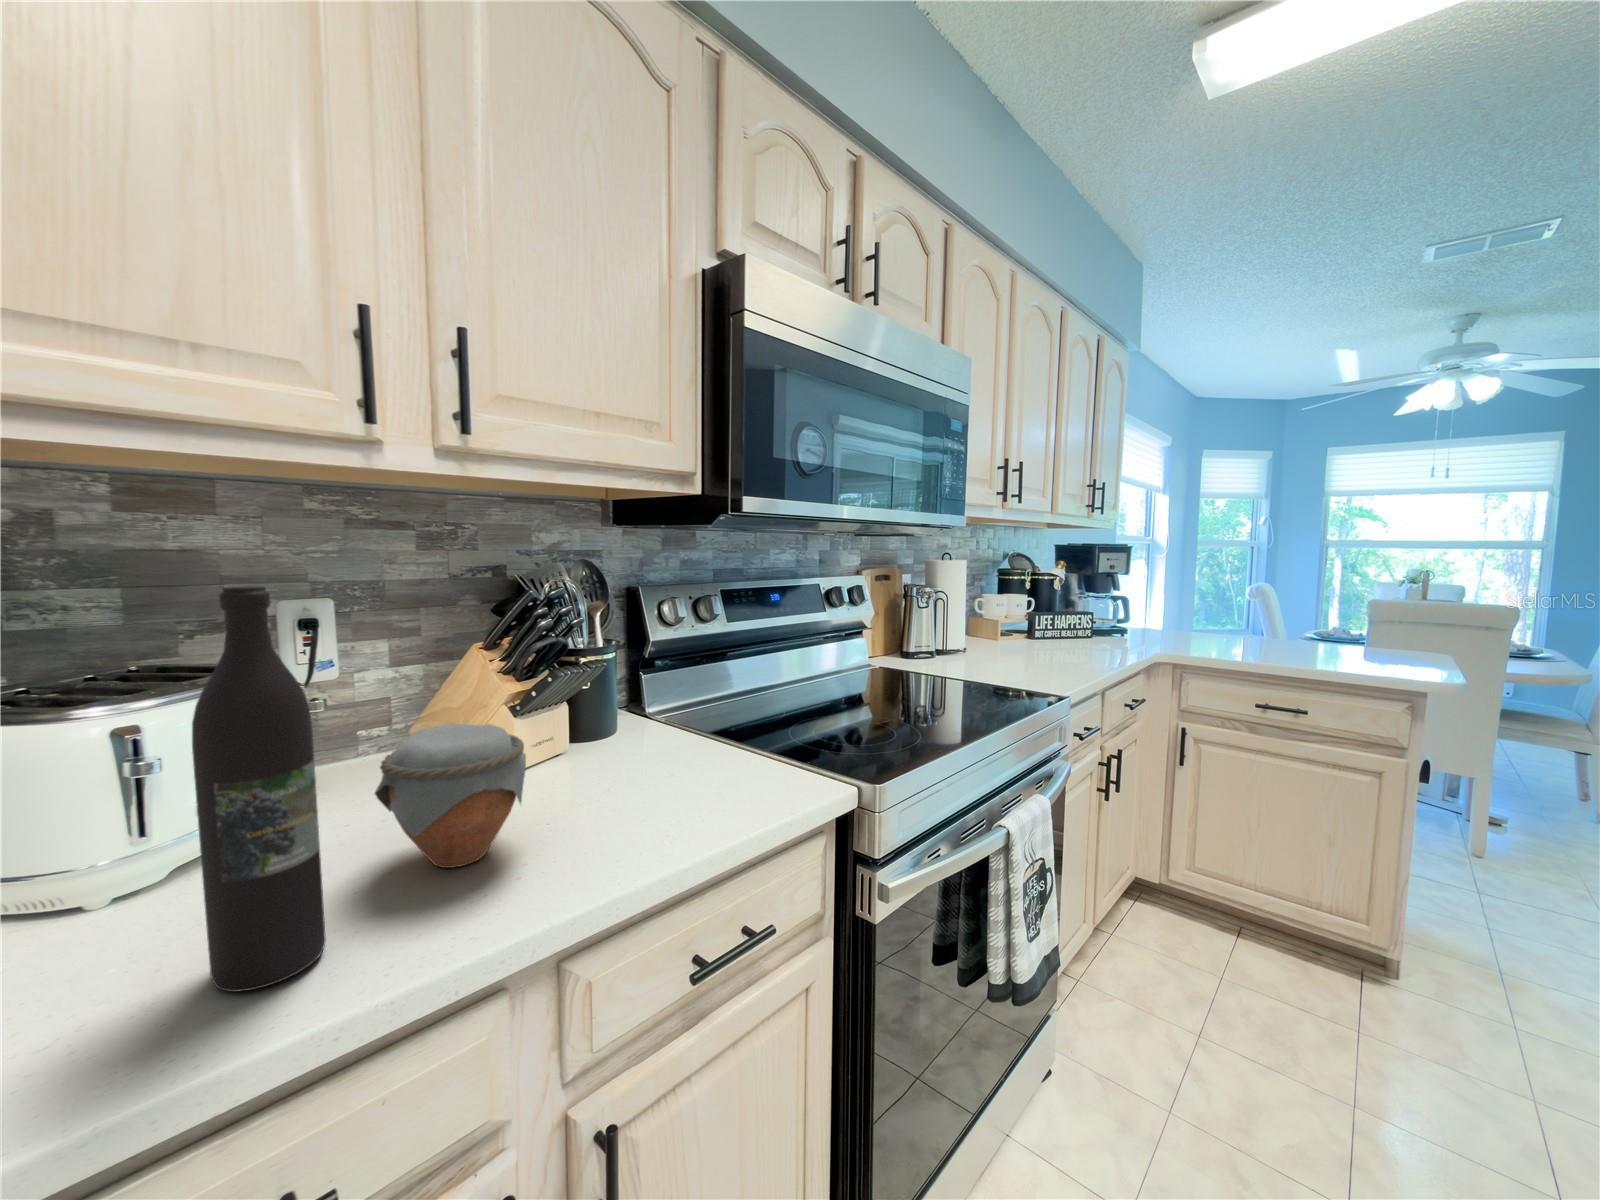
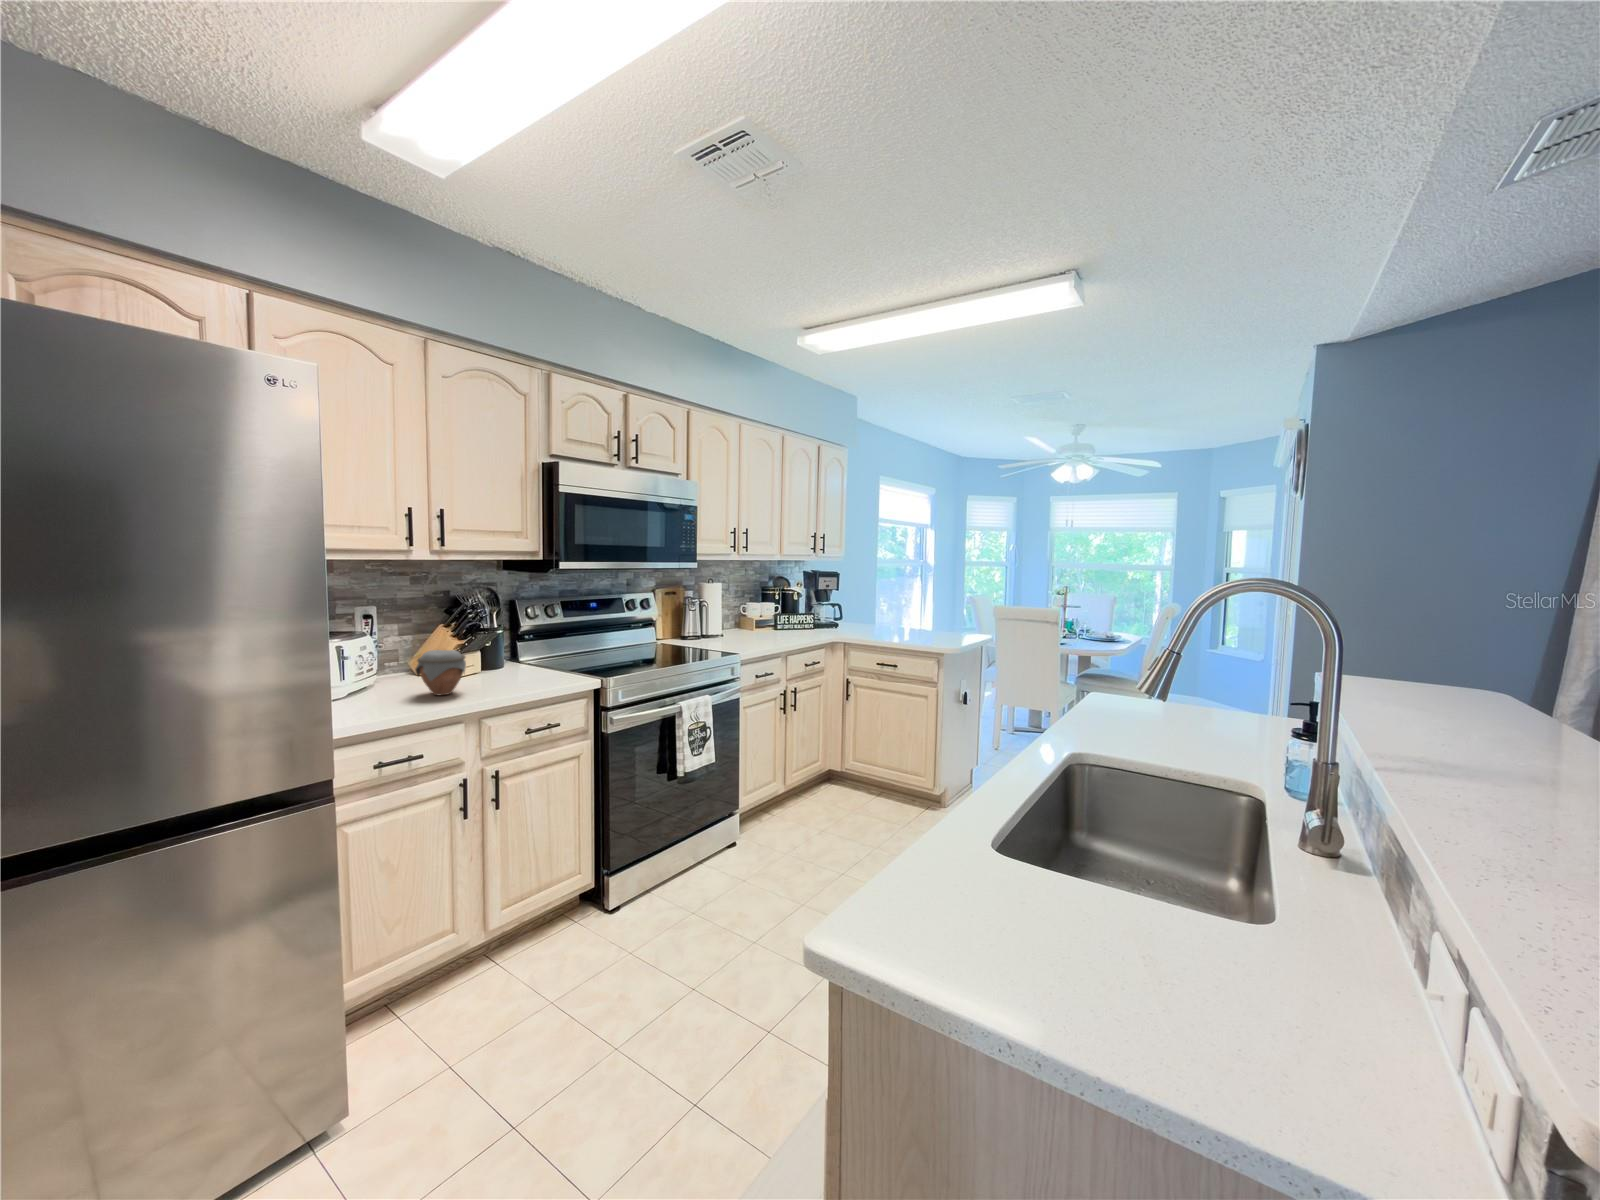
wine bottle: present [192,586,326,992] -> none [377,603,409,711]

